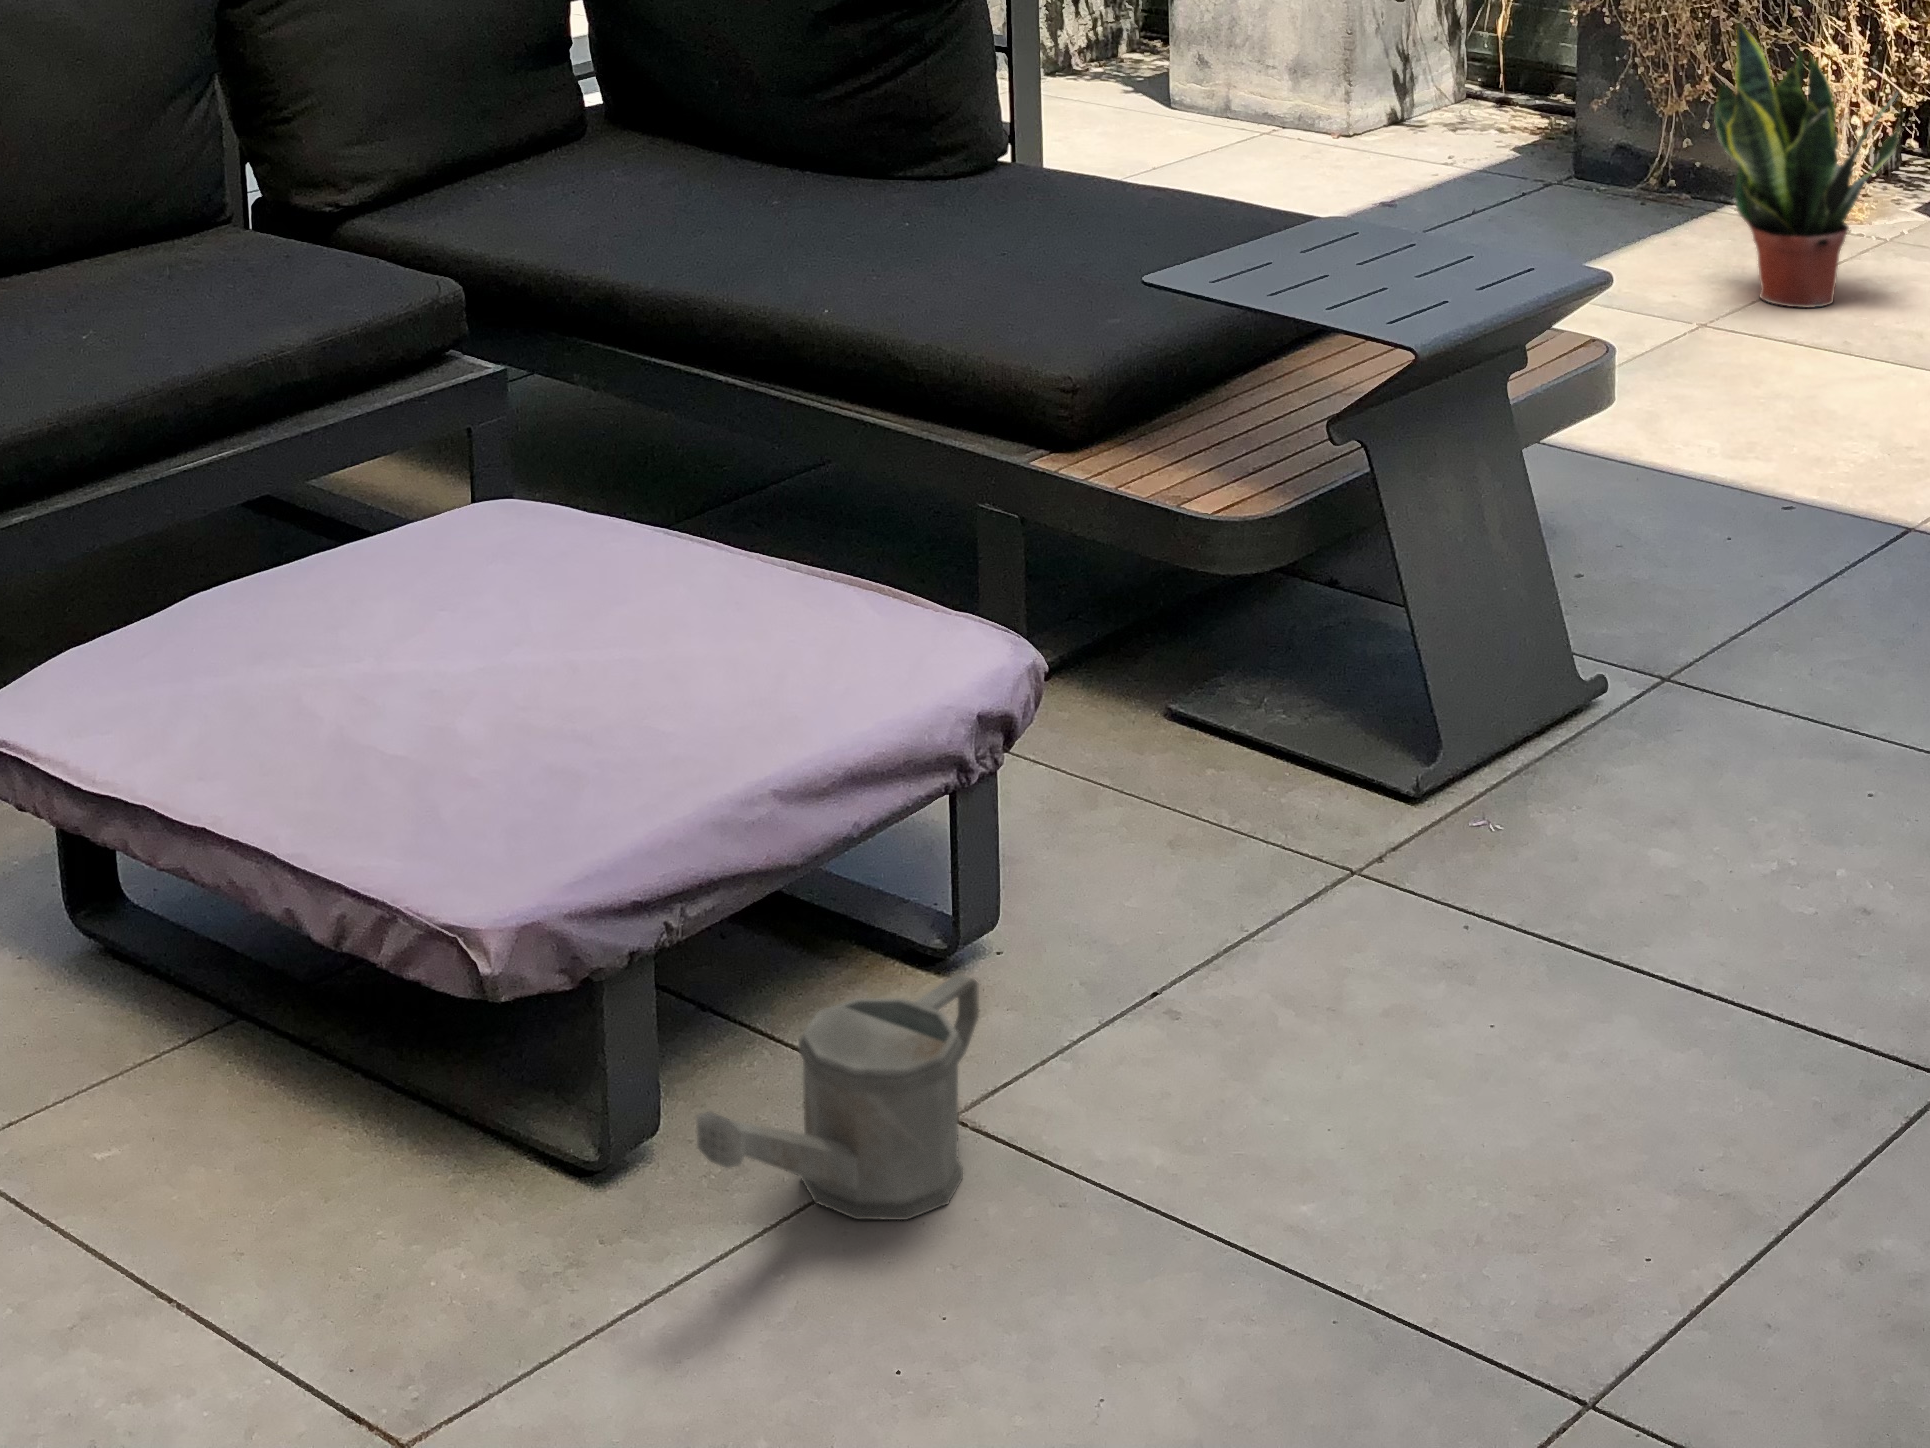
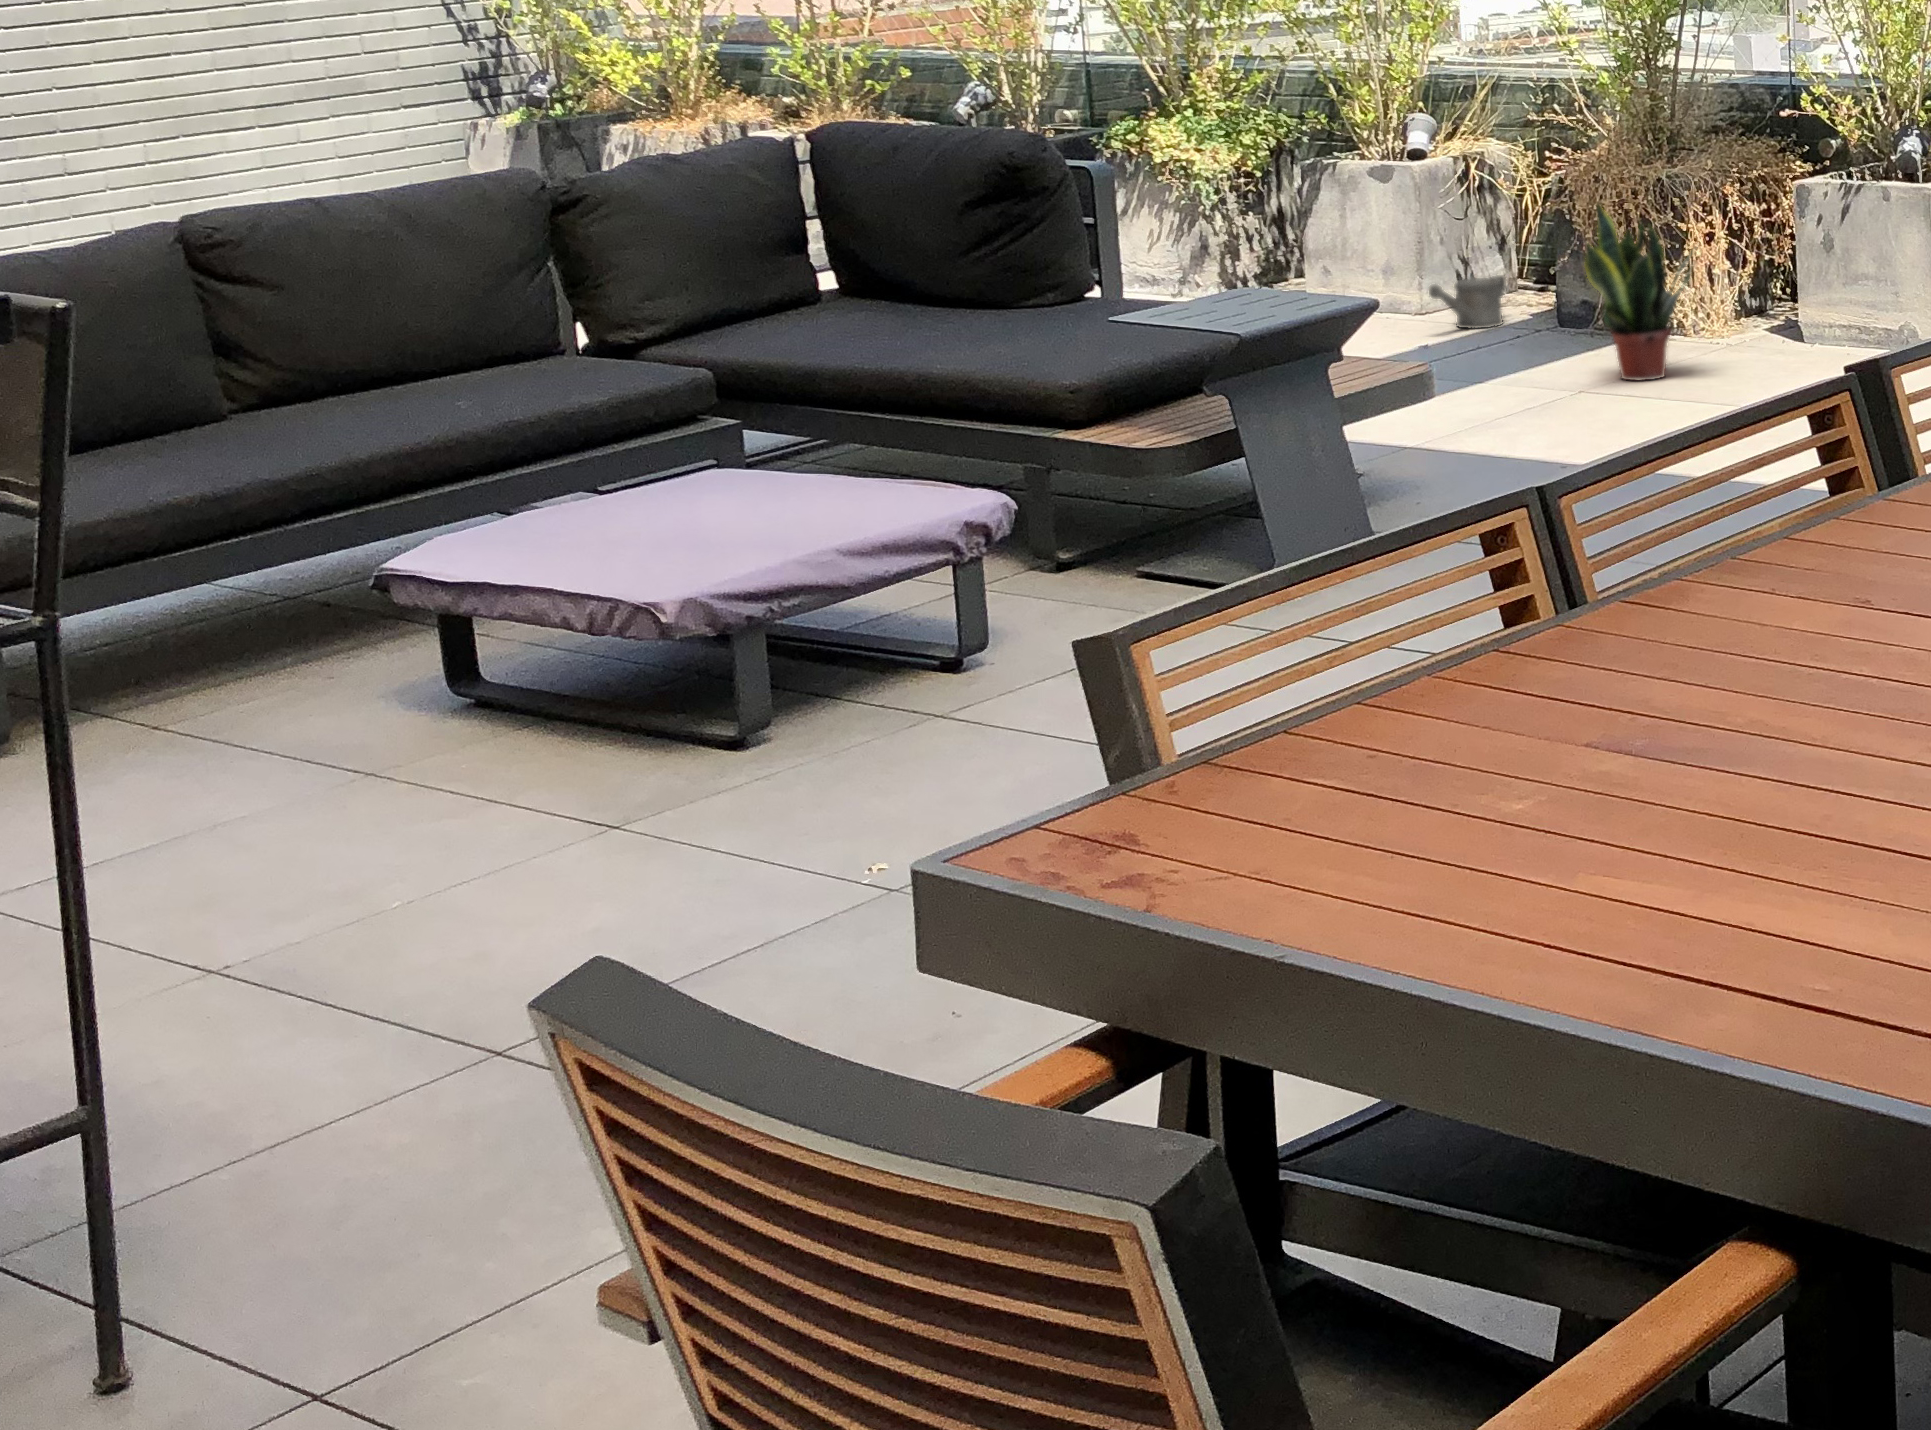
watering can: present [696,974,979,1220] -> present [1429,275,1506,328]

